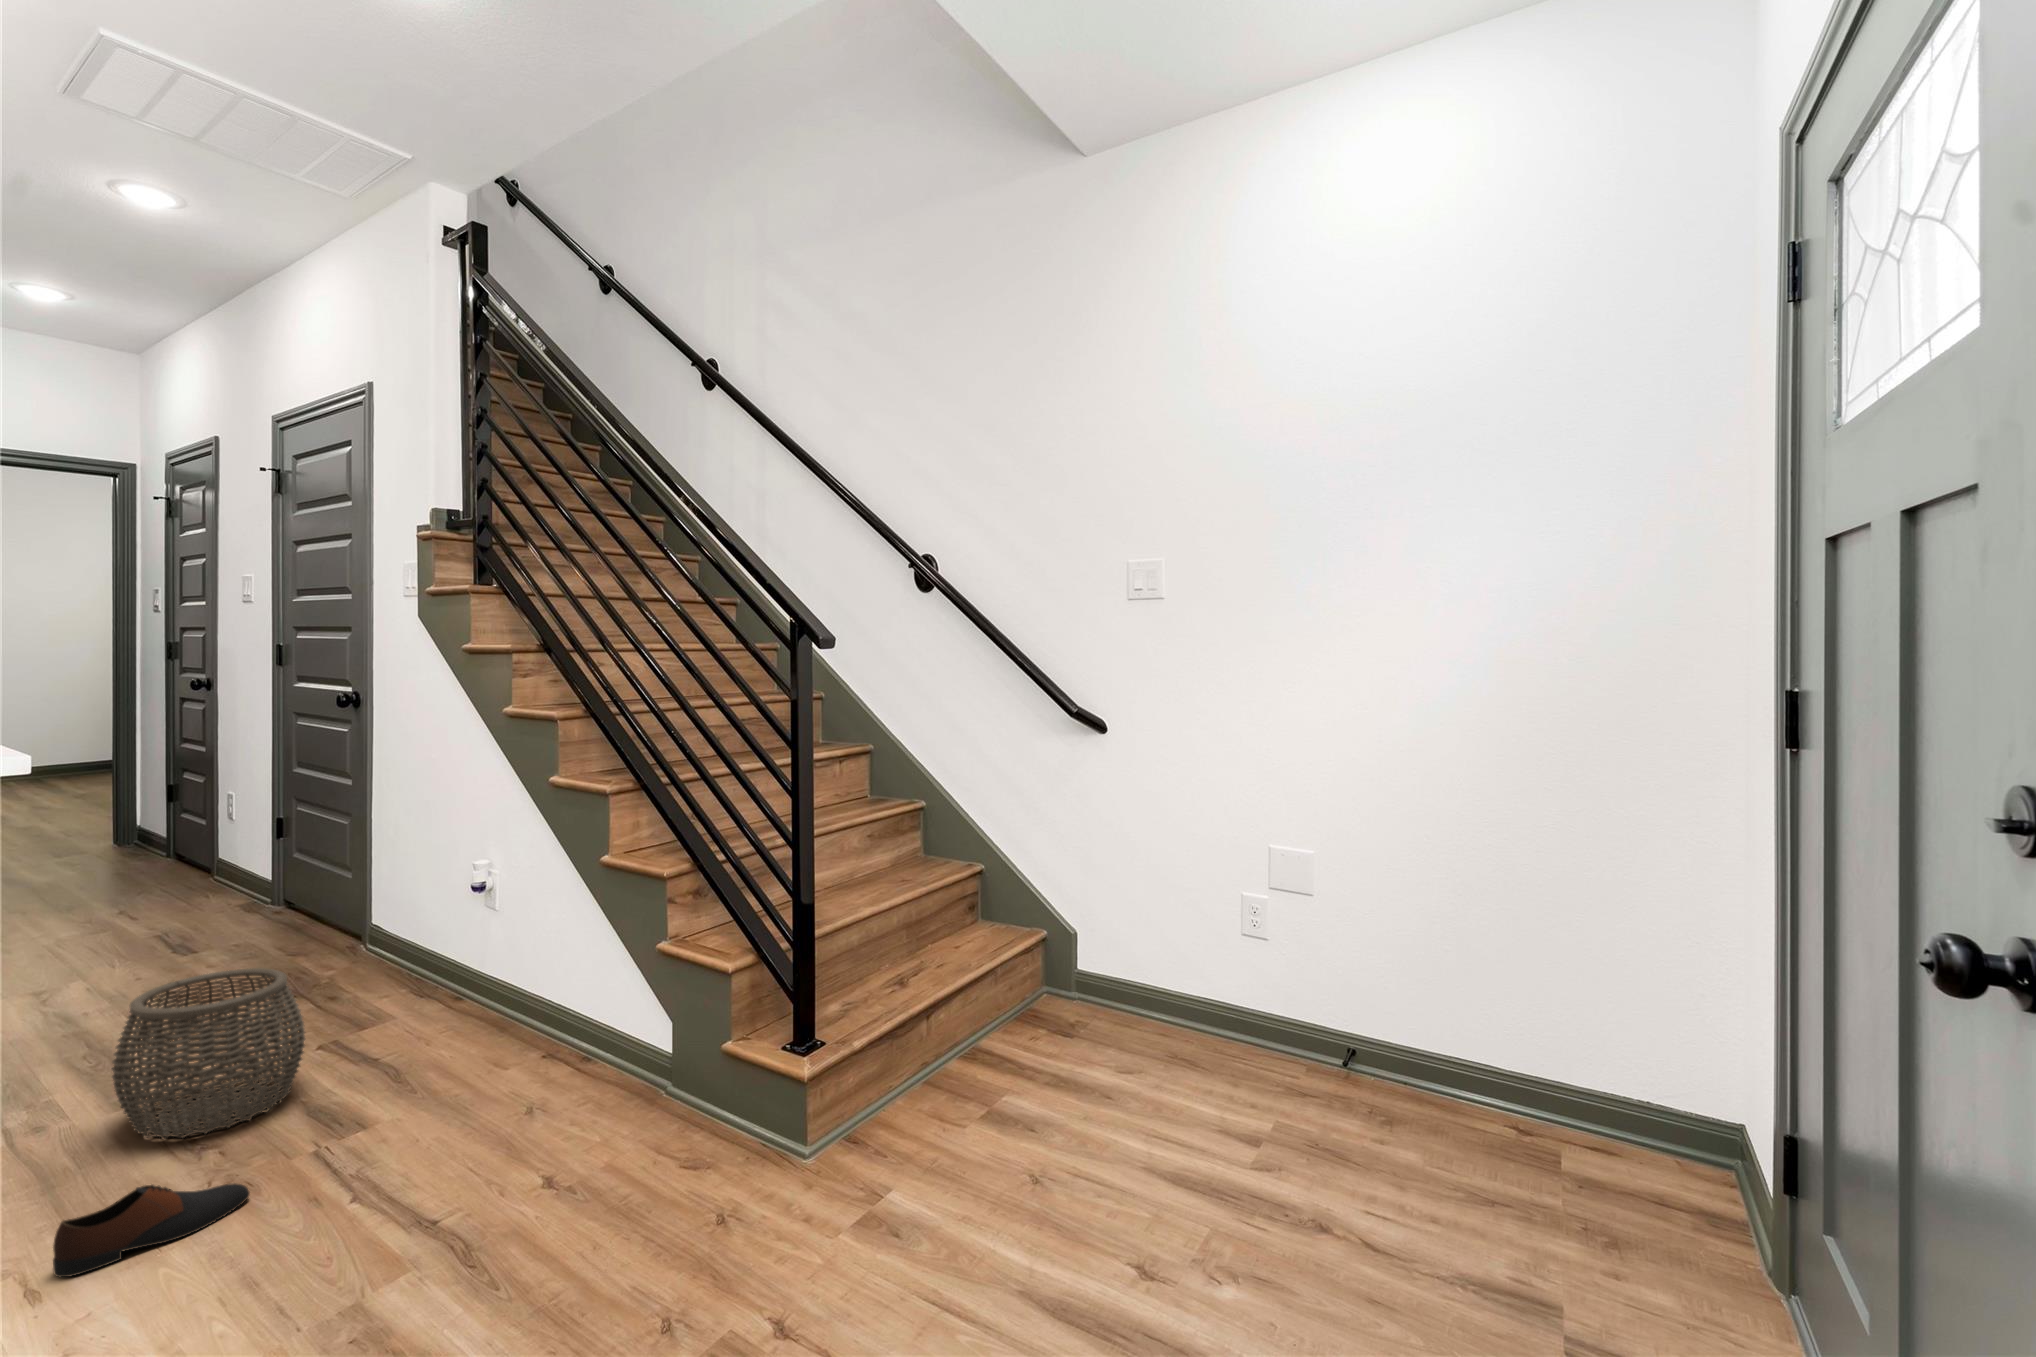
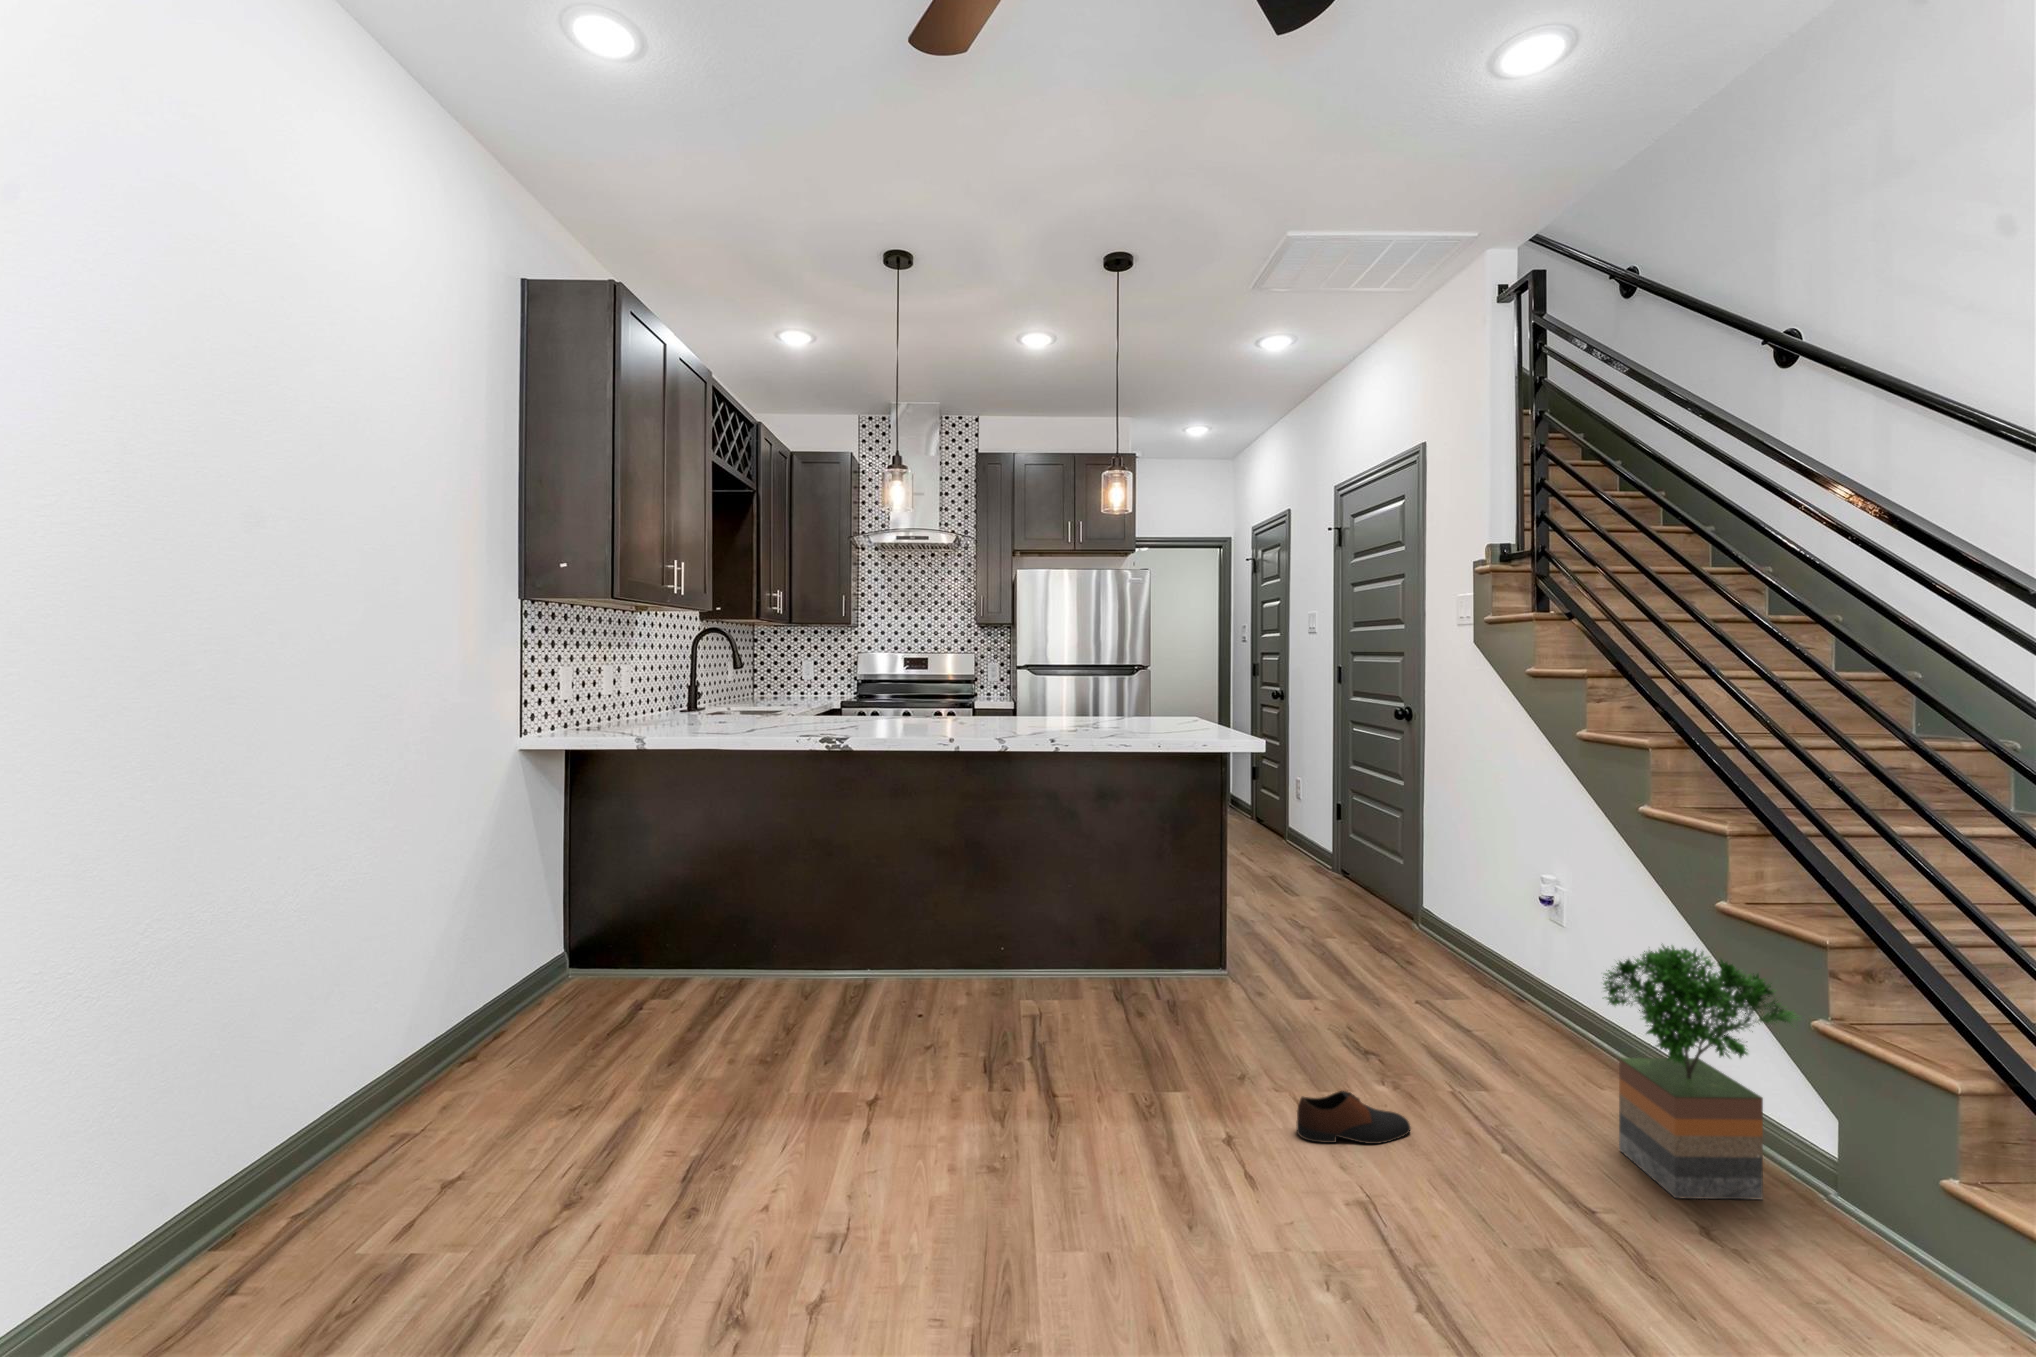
potted tree: none [469,901,645,1145] -> present [1603,945,1798,1199]
woven basket: present [112,968,305,1139] -> none [1295,928,1420,1059]

